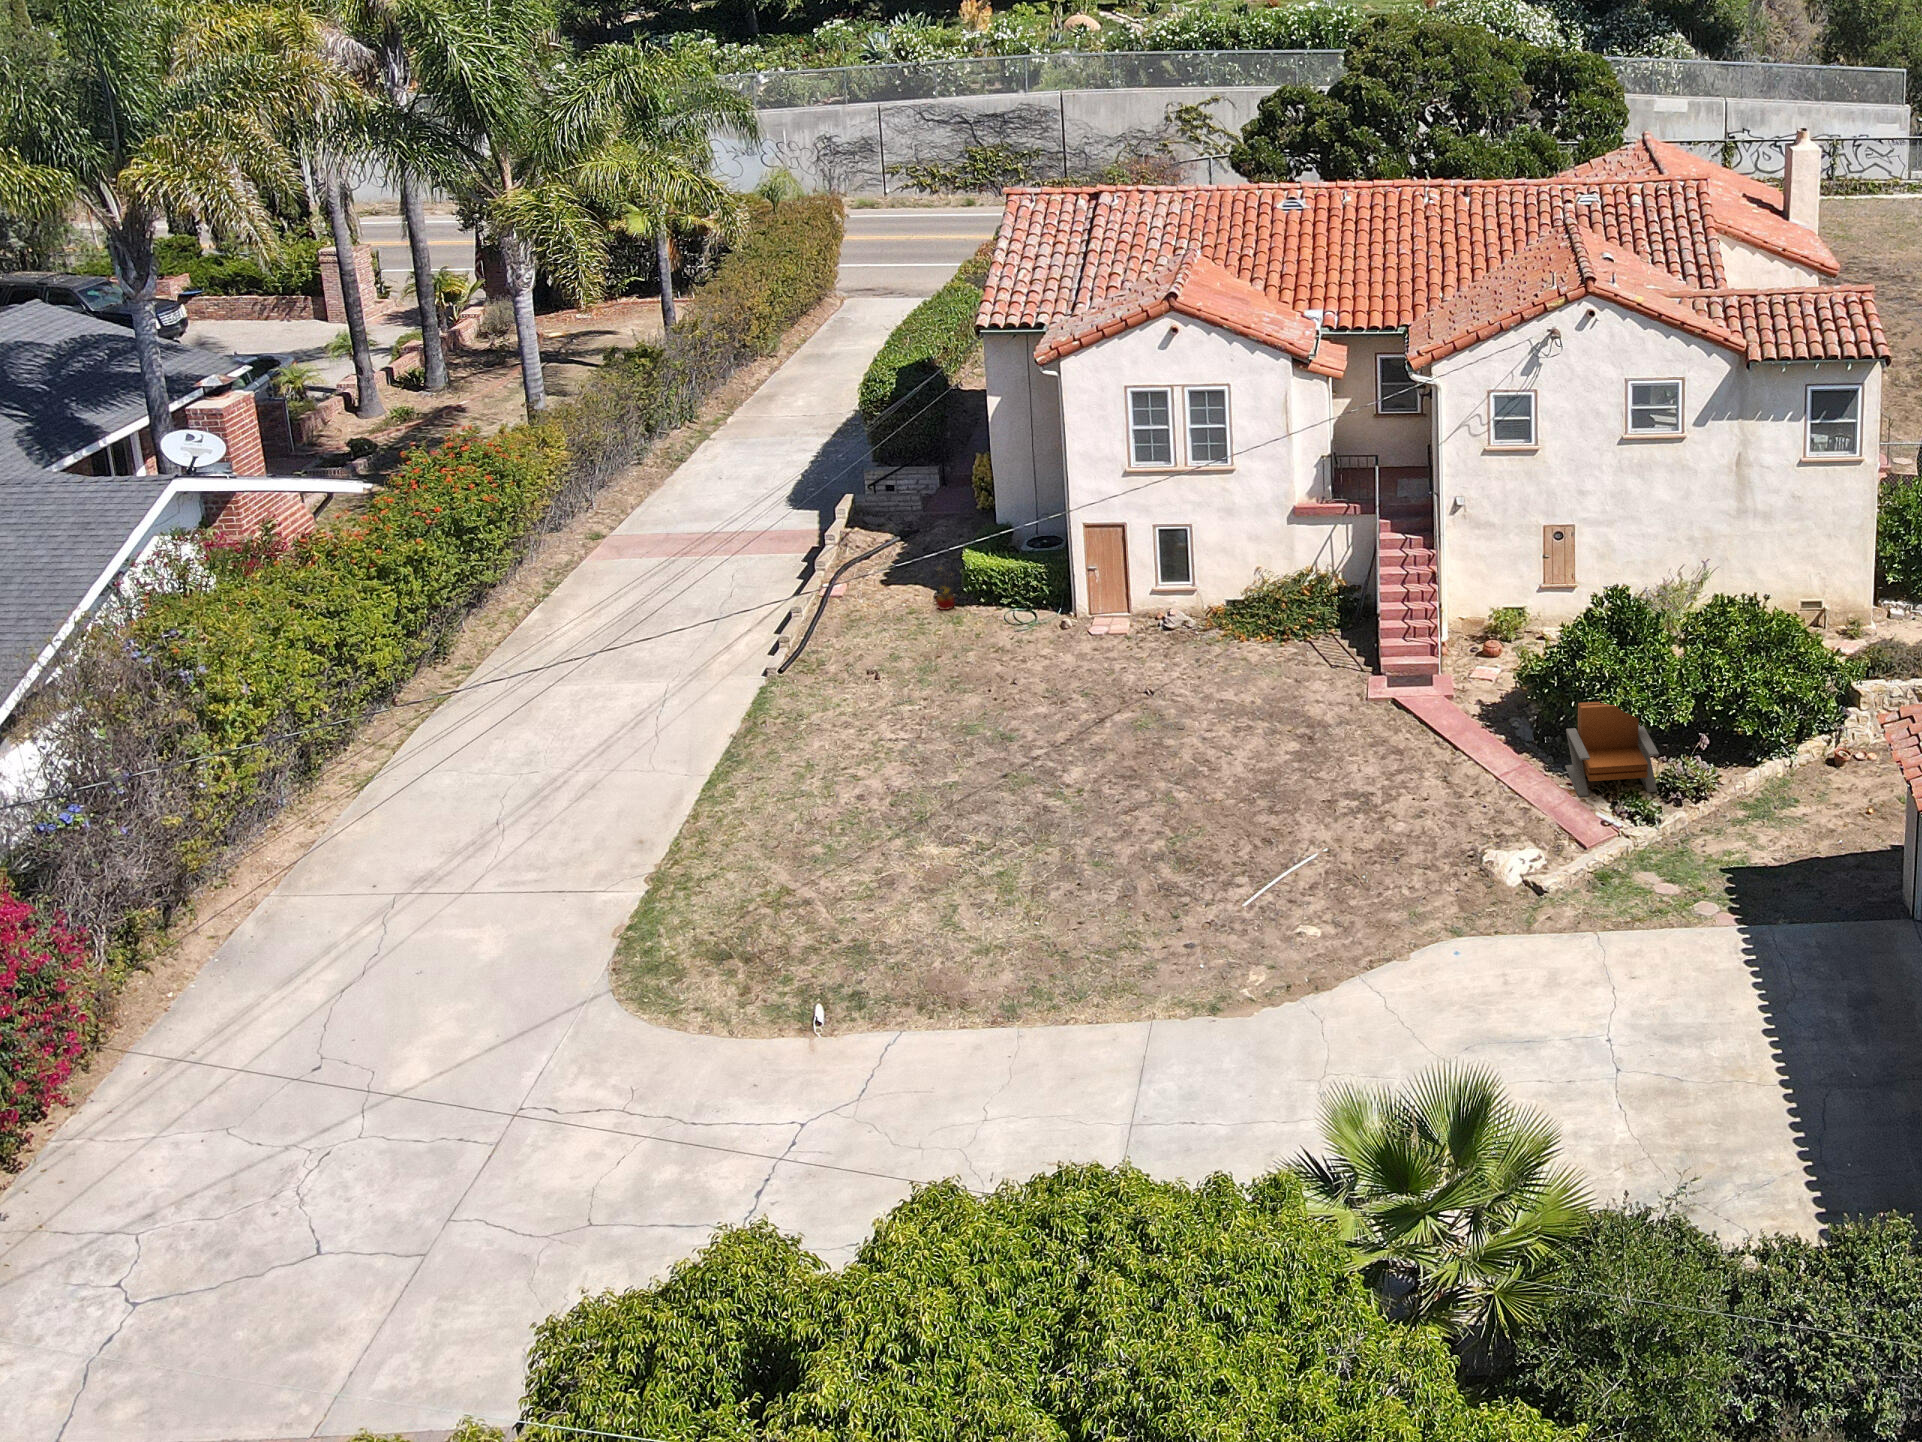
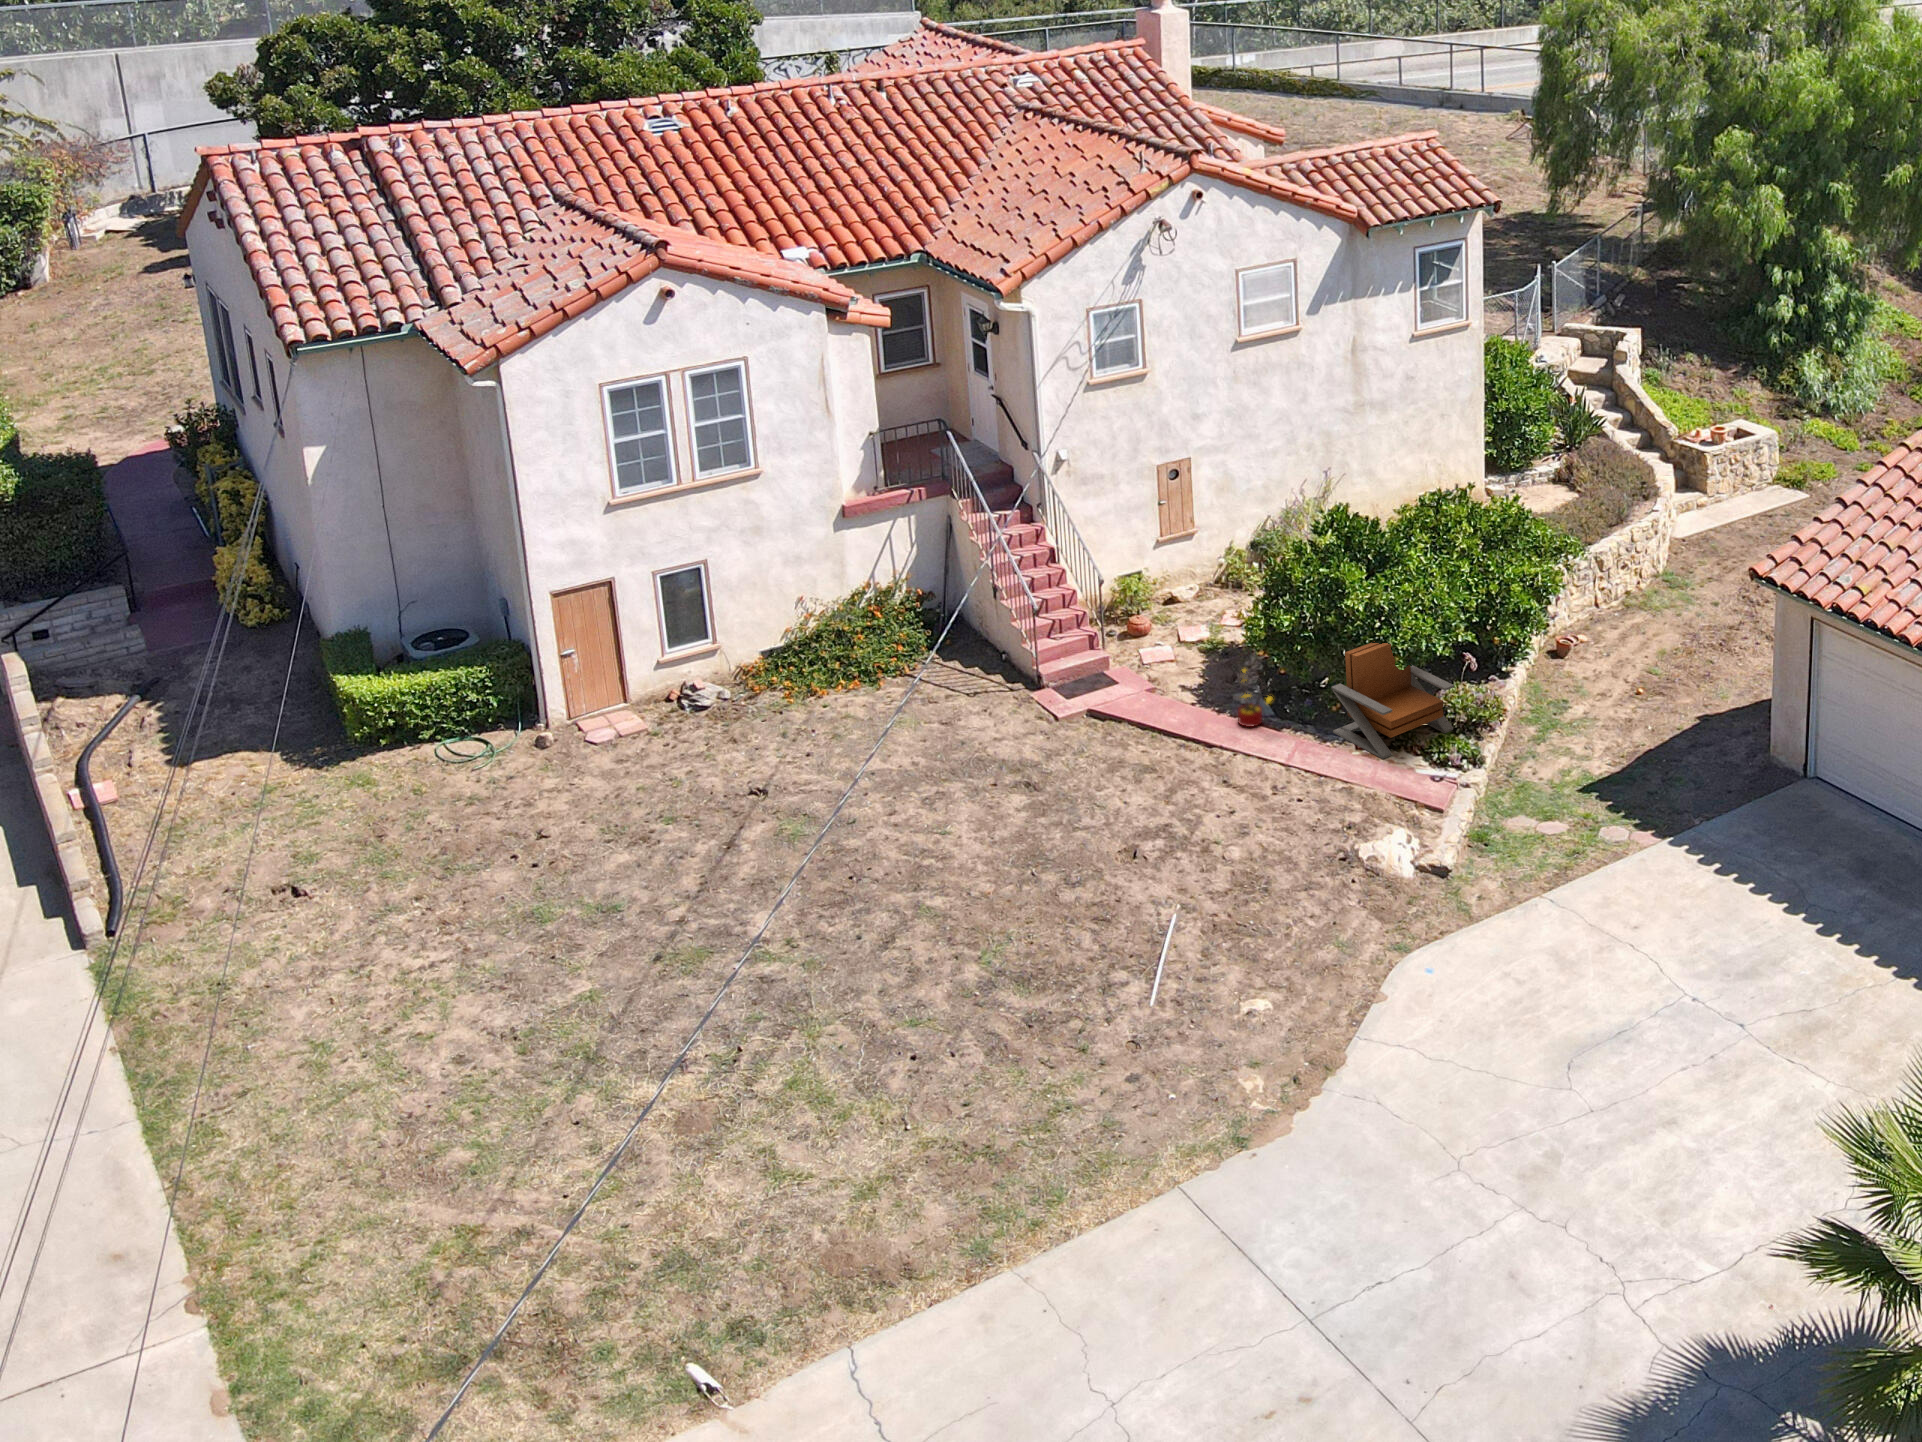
decorative plant: present [936,571,954,610] -> present [1238,670,1272,727]

